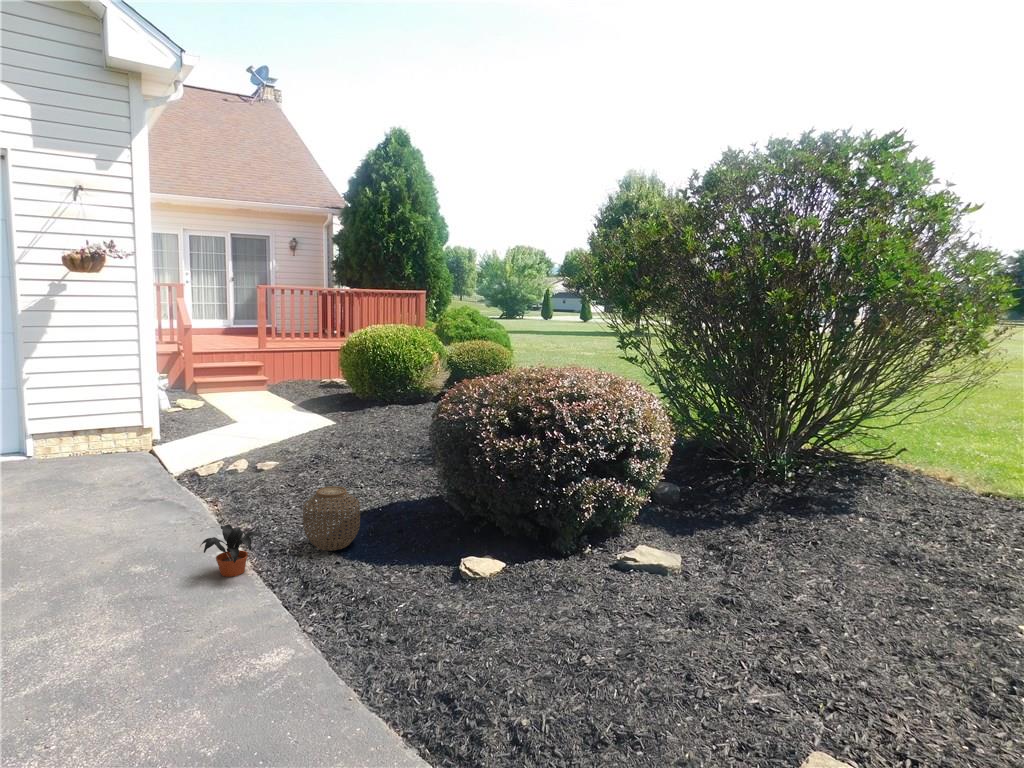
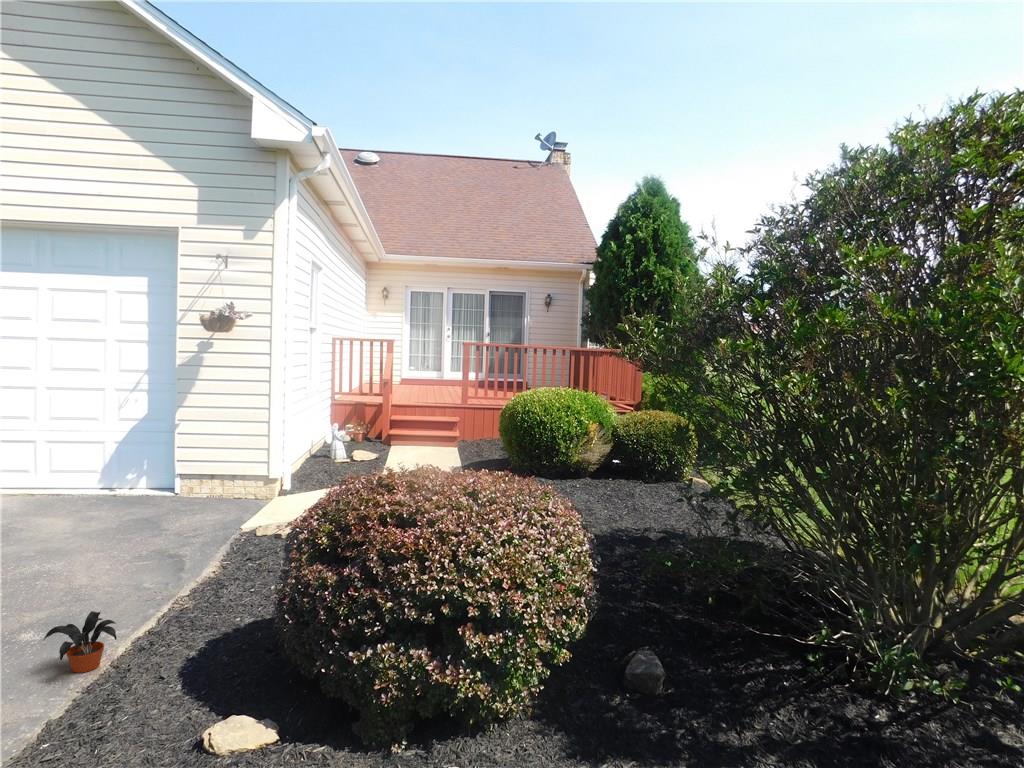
woven basket: present [303,486,360,551] -> none [179,586,250,665]

